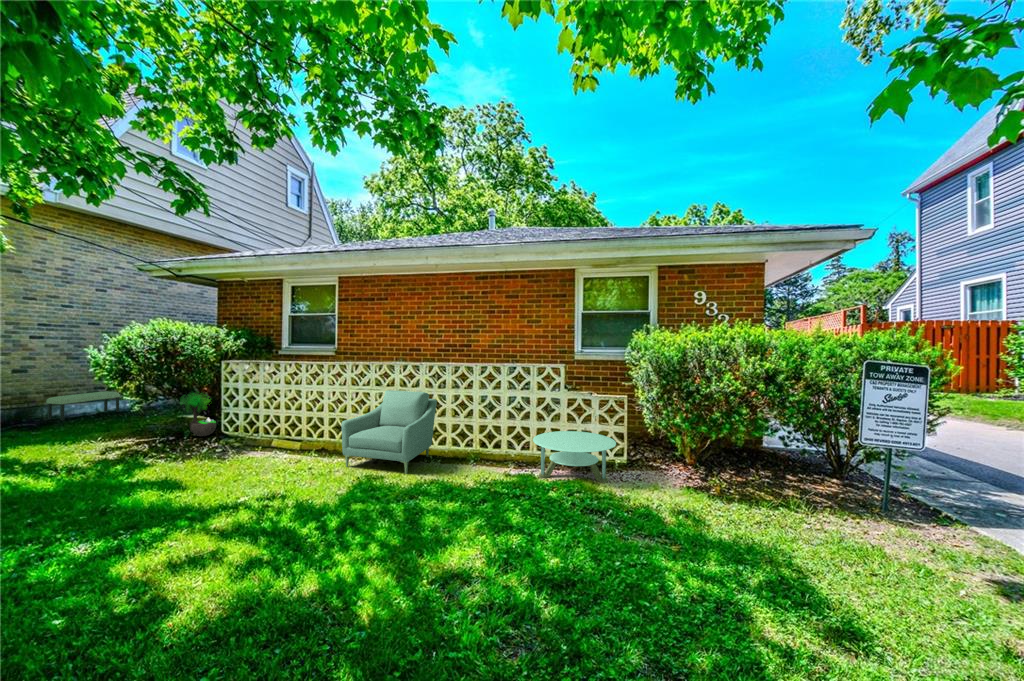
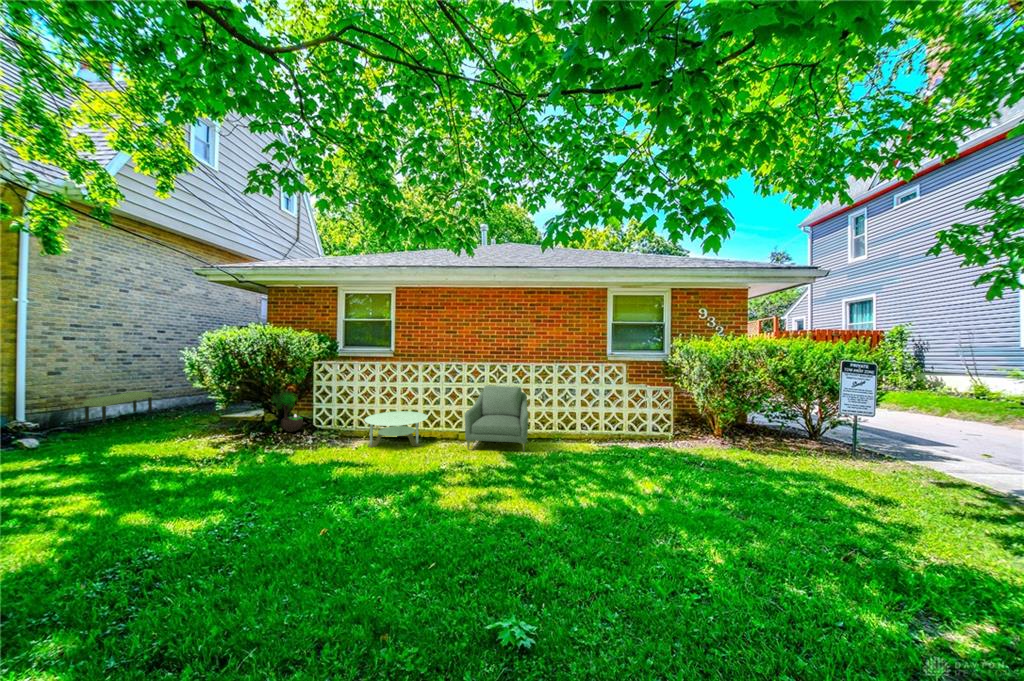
round table: present [533,431,616,483] -> present [364,411,428,447]

